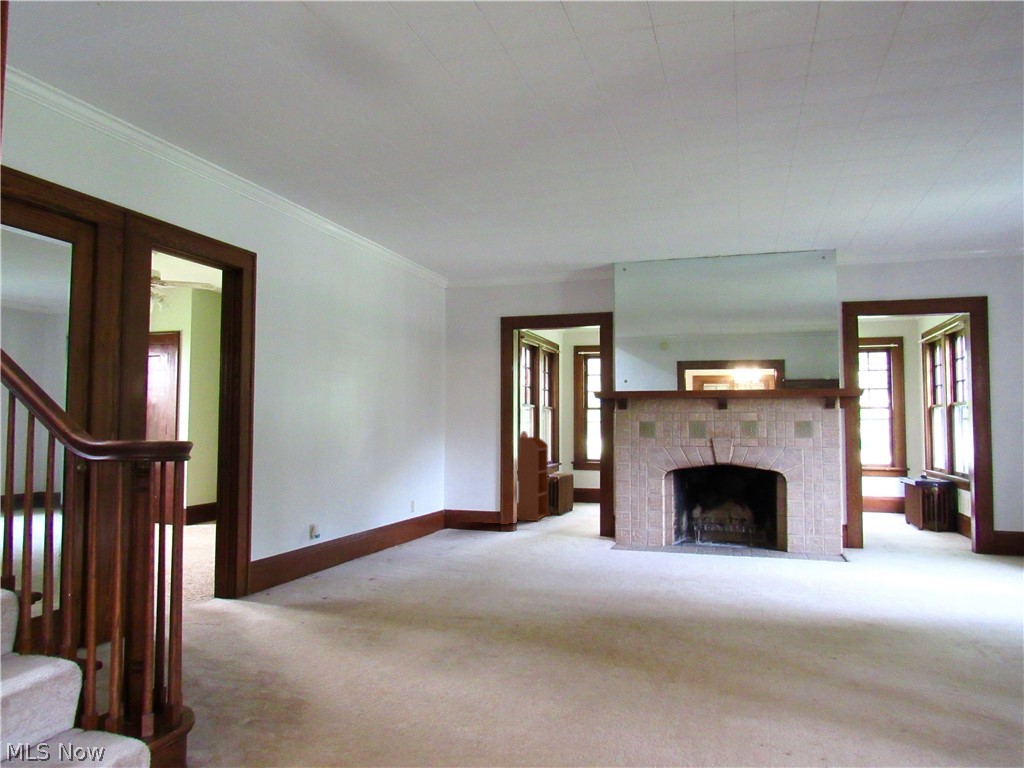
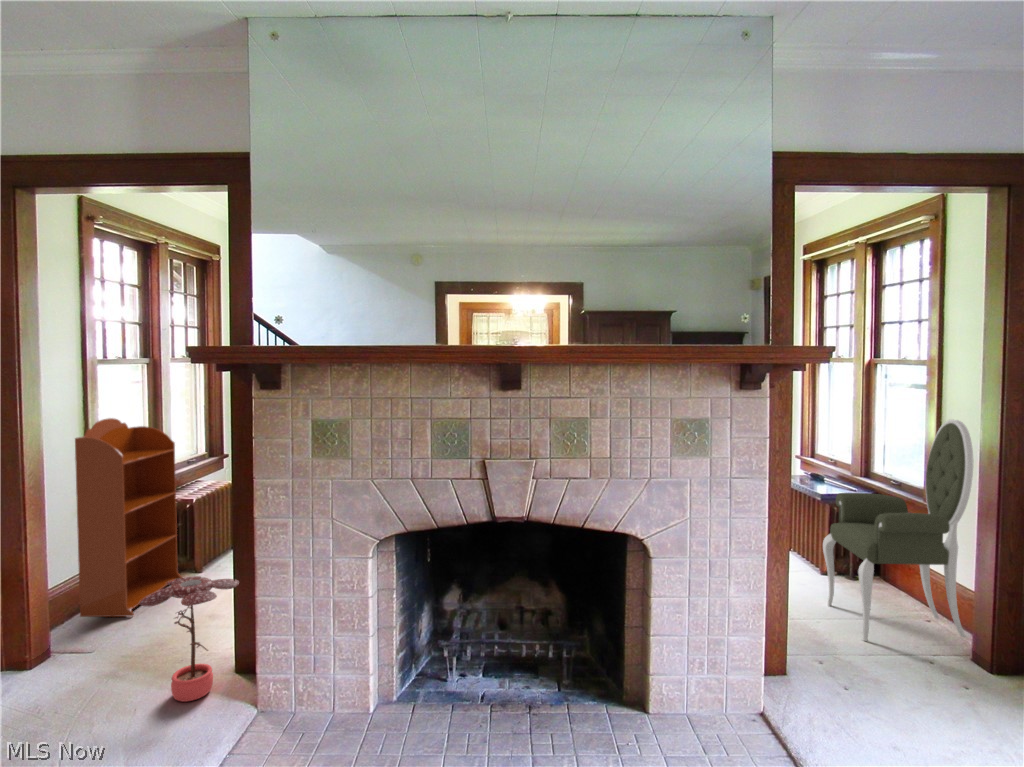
armchair: none [907,431,982,548] -> present [823,419,973,641]
potted plant: none [572,489,606,536] -> present [139,576,239,702]

